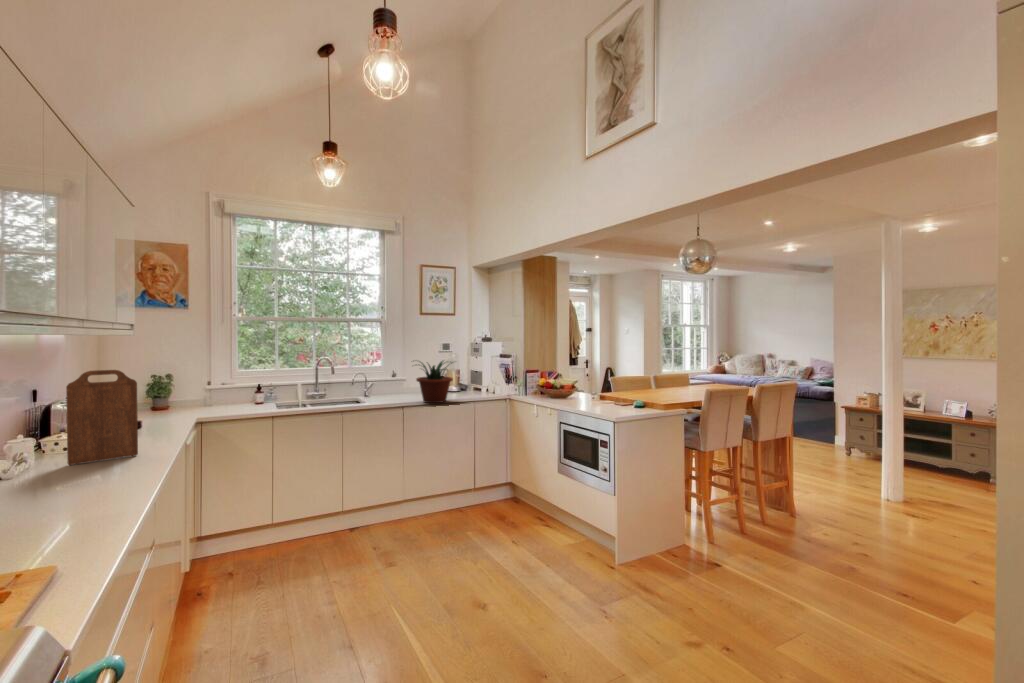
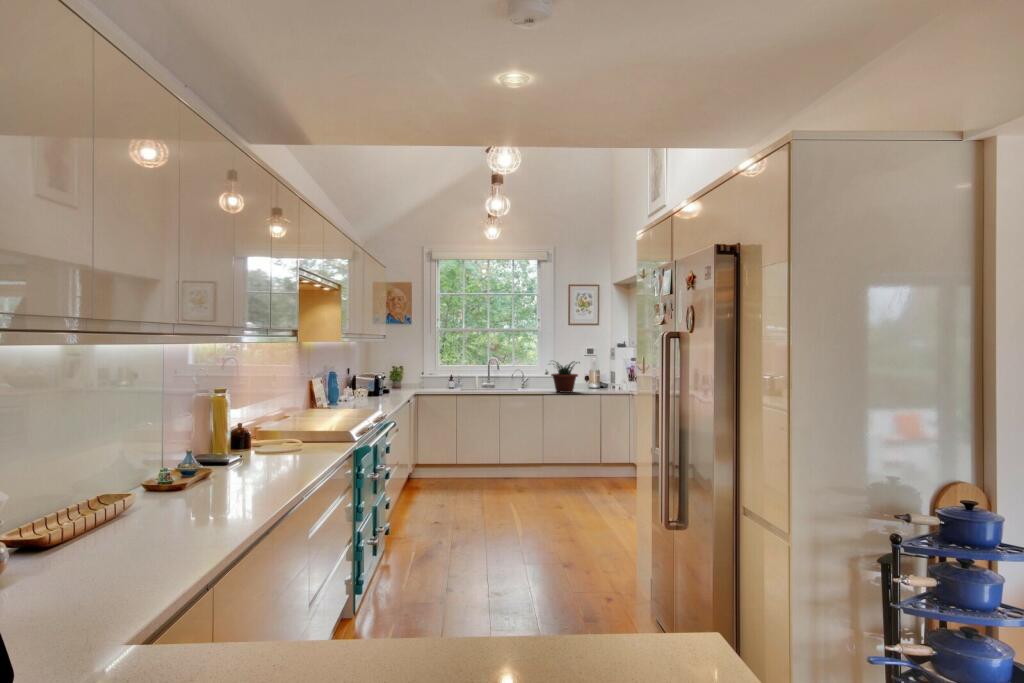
cutting board: present [66,370,138,465] -> none [366,358,391,401]

